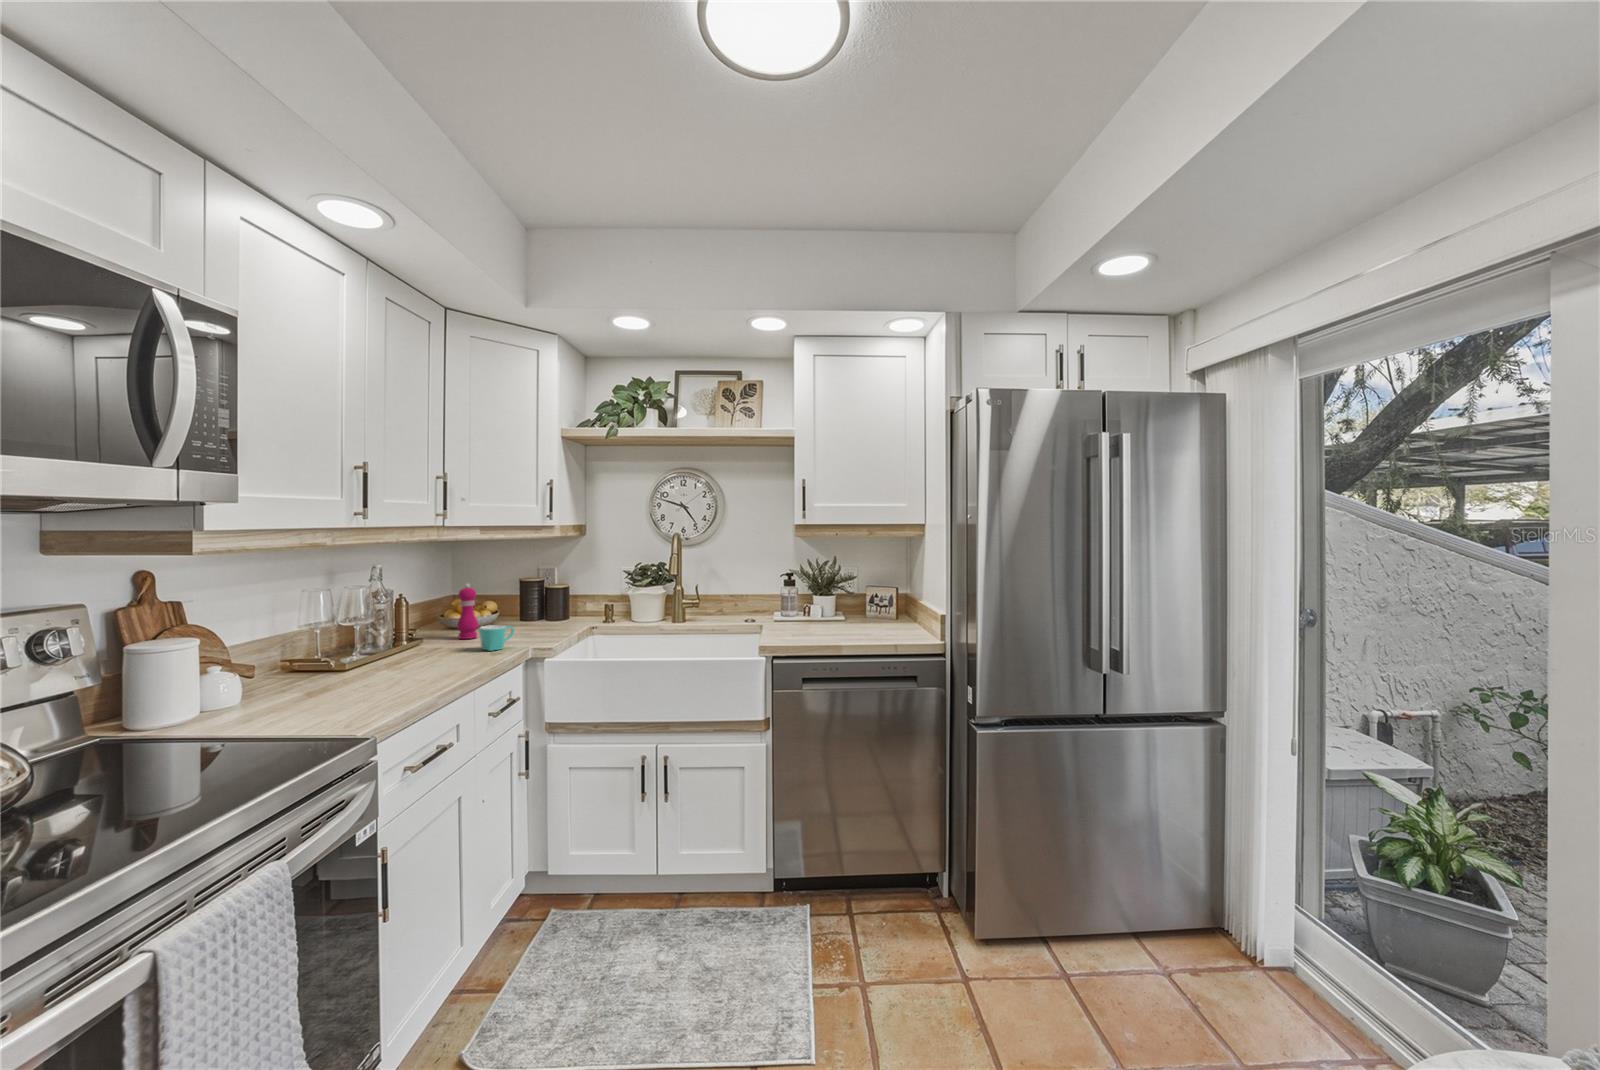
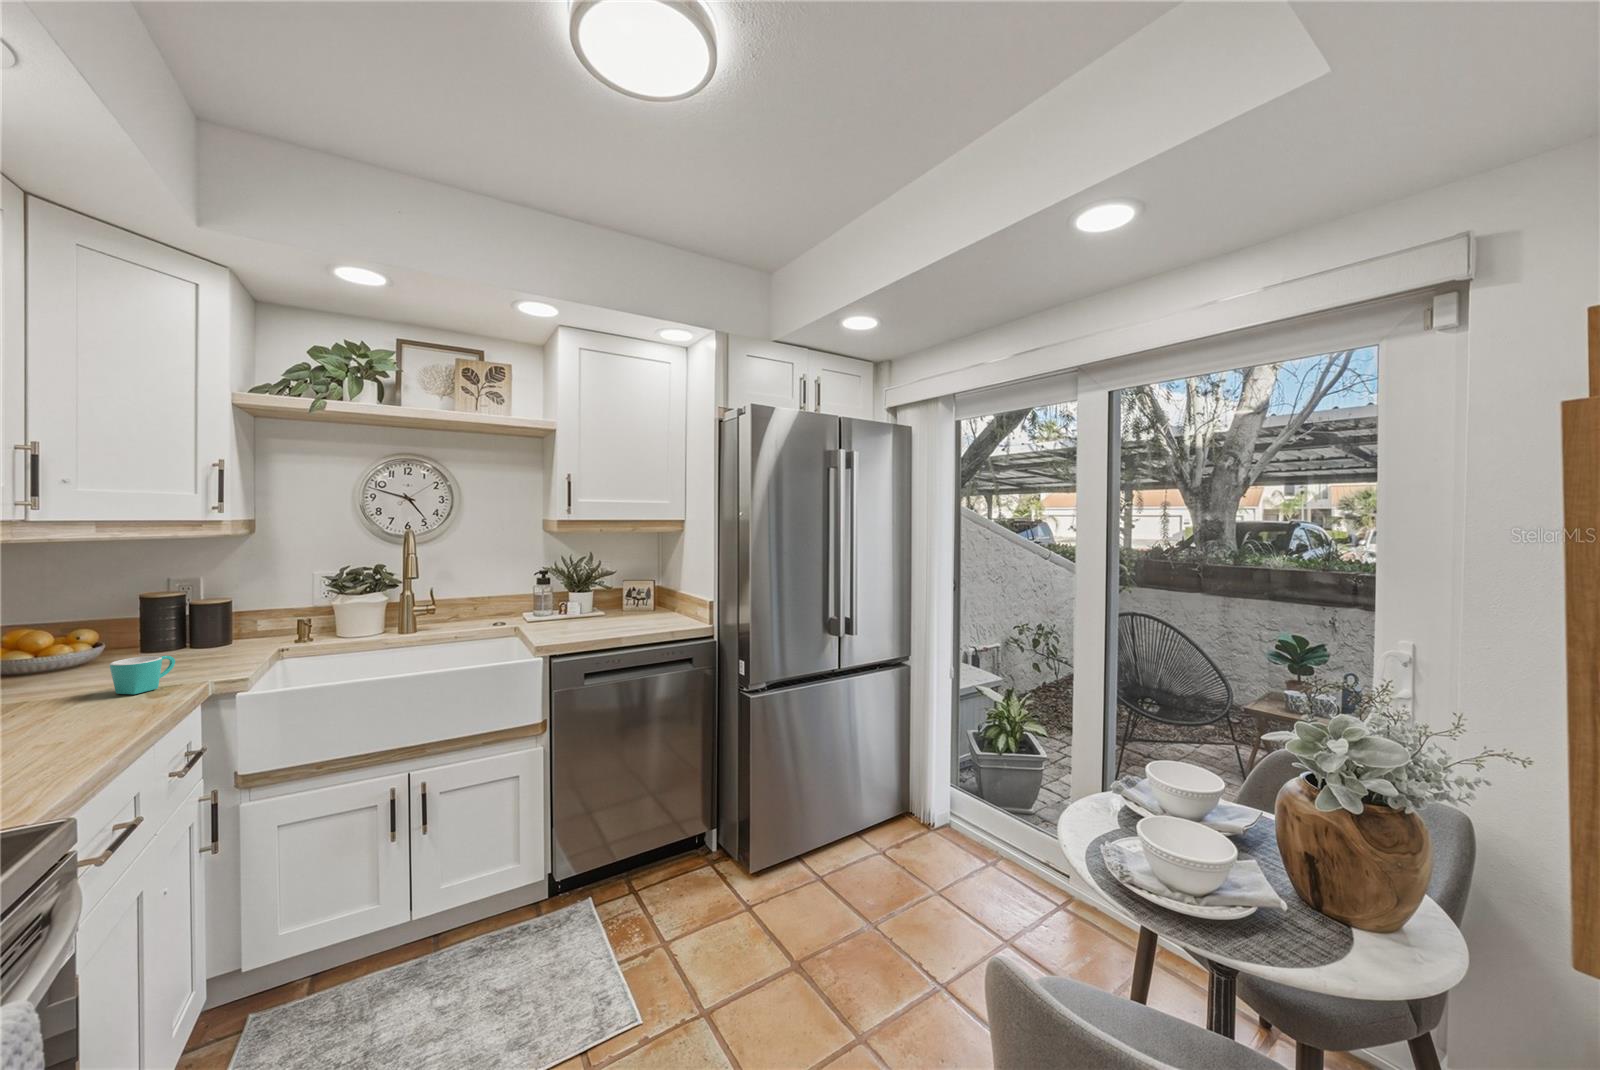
pepper mill: present [457,584,478,639] -> none [50,601,95,682]

